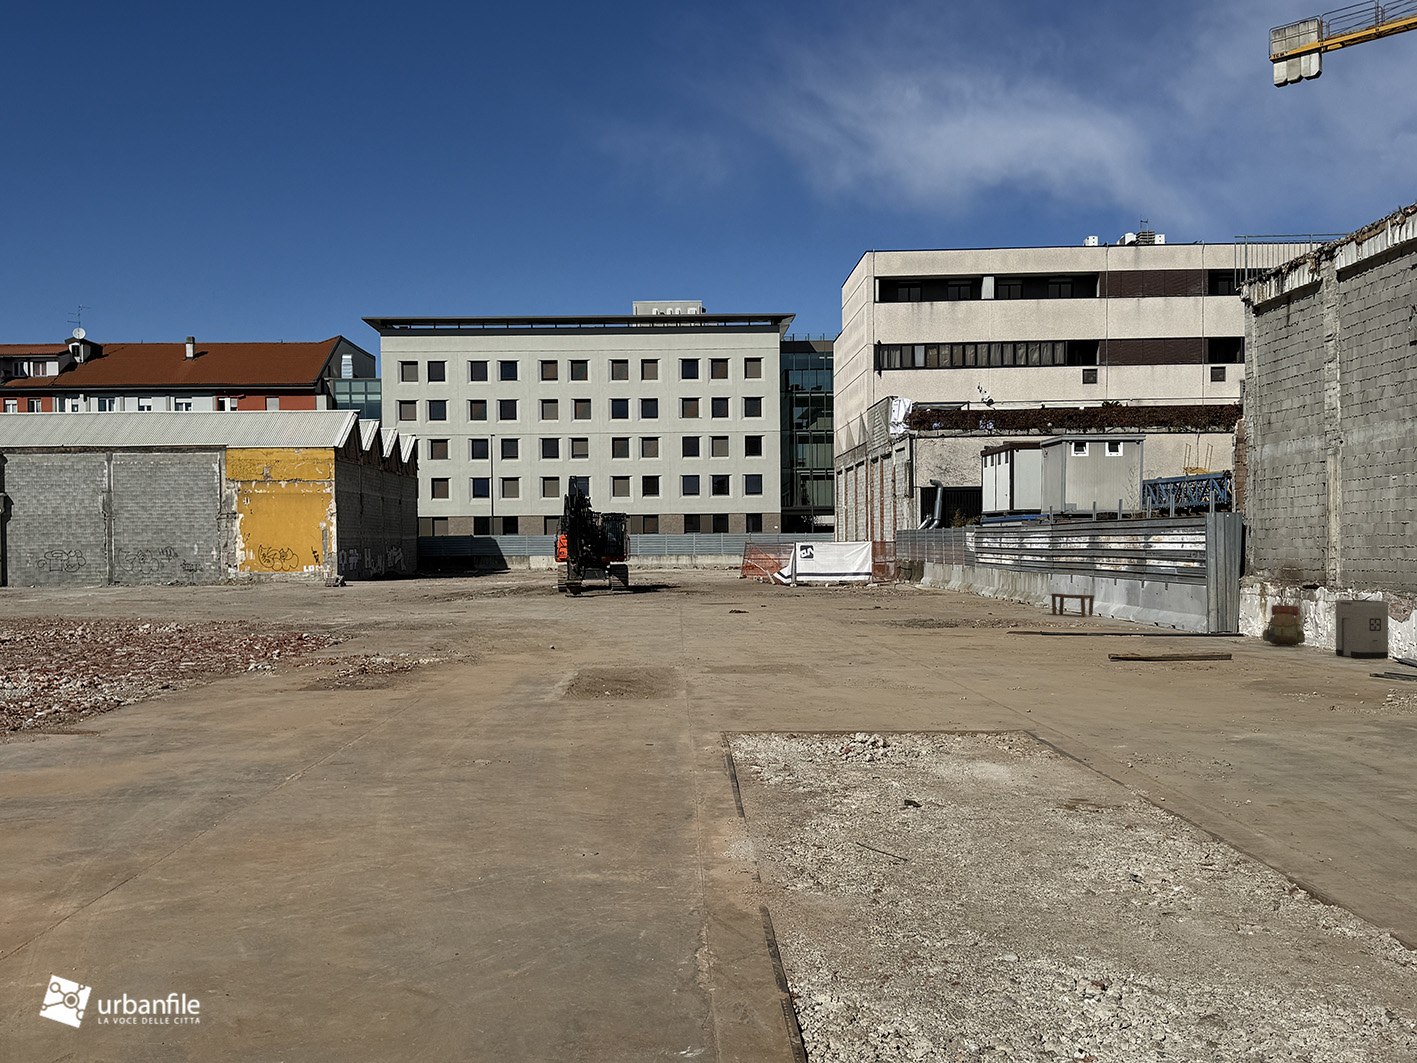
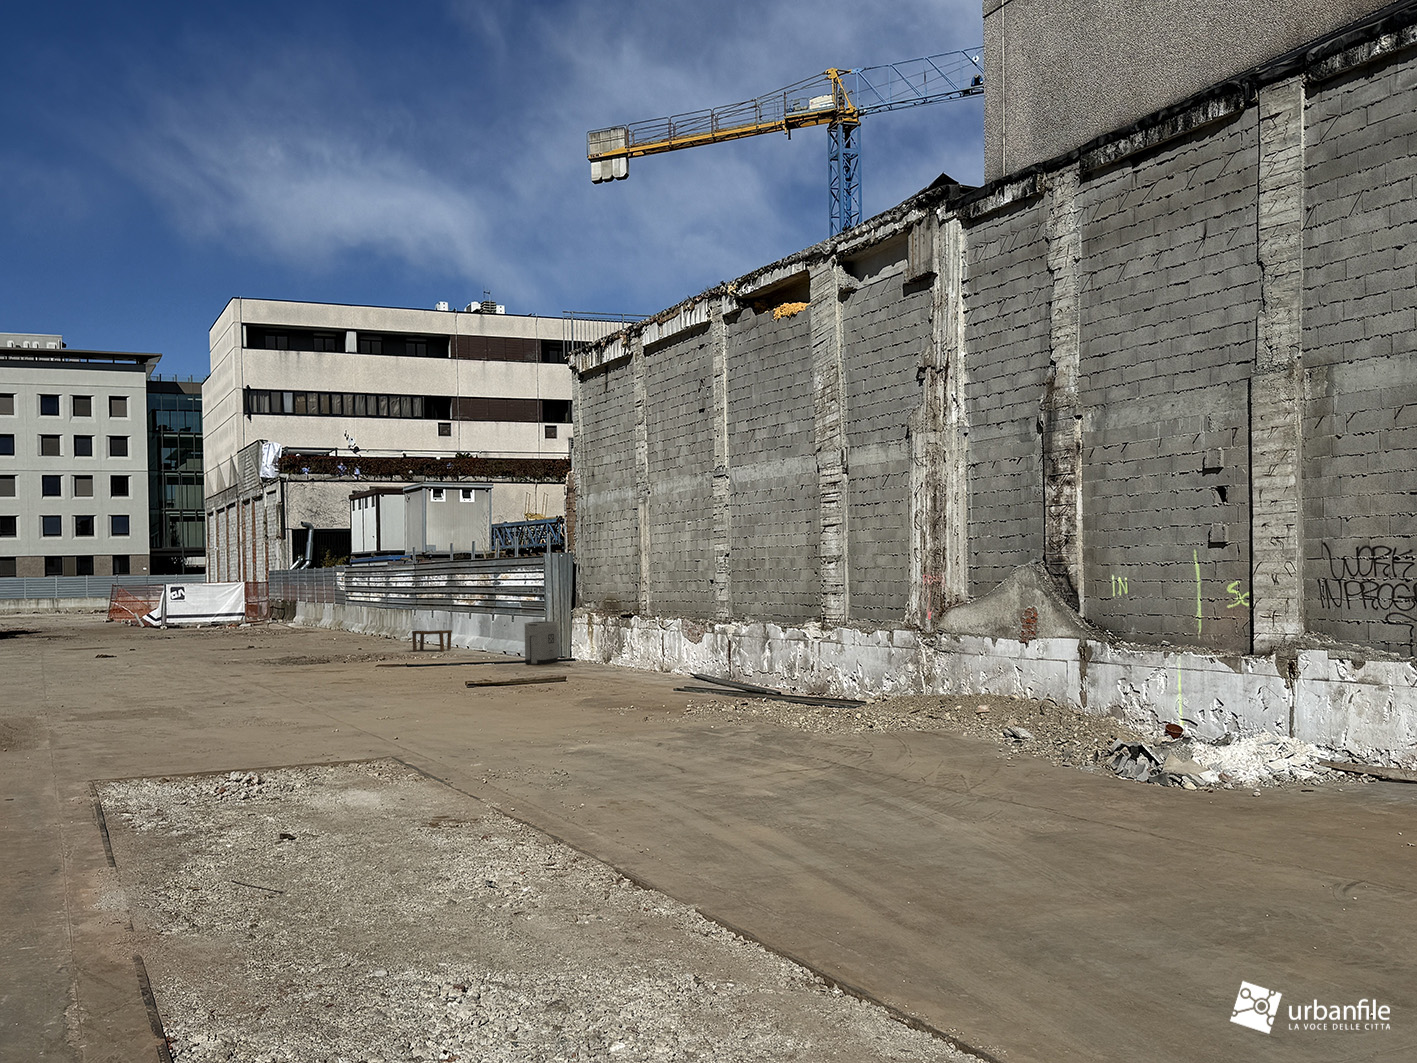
trash can: present [1336,600,1388,659] -> present [525,621,558,665]
backpack: present [1262,605,1305,646] -> none [592,632,625,668]

